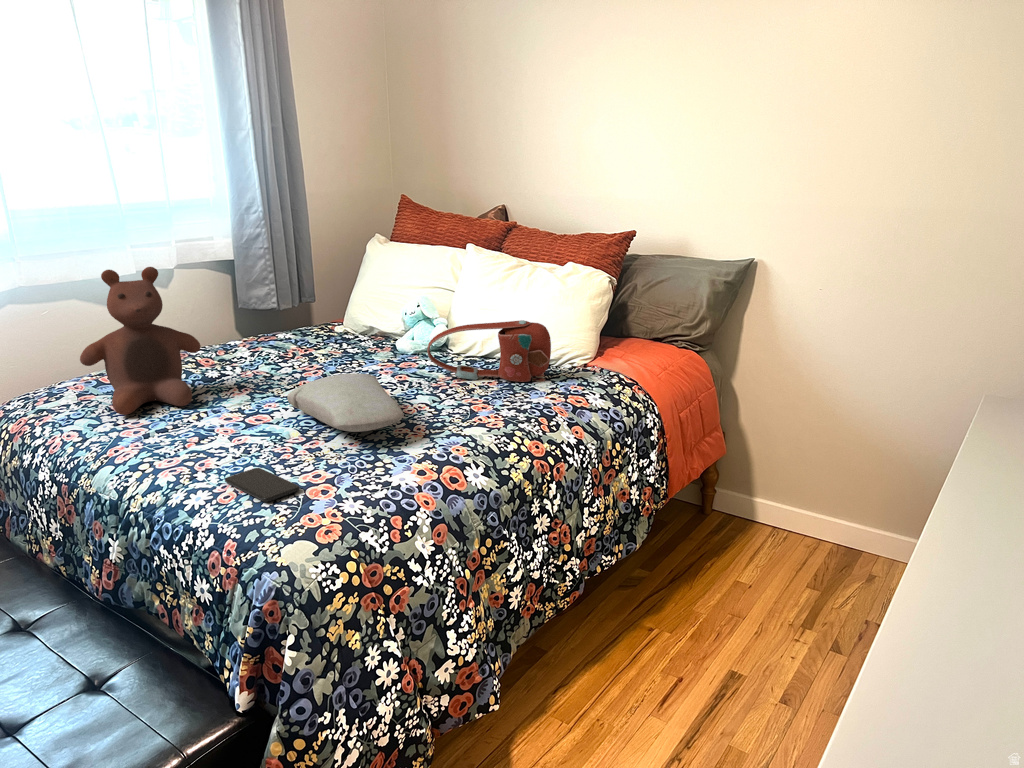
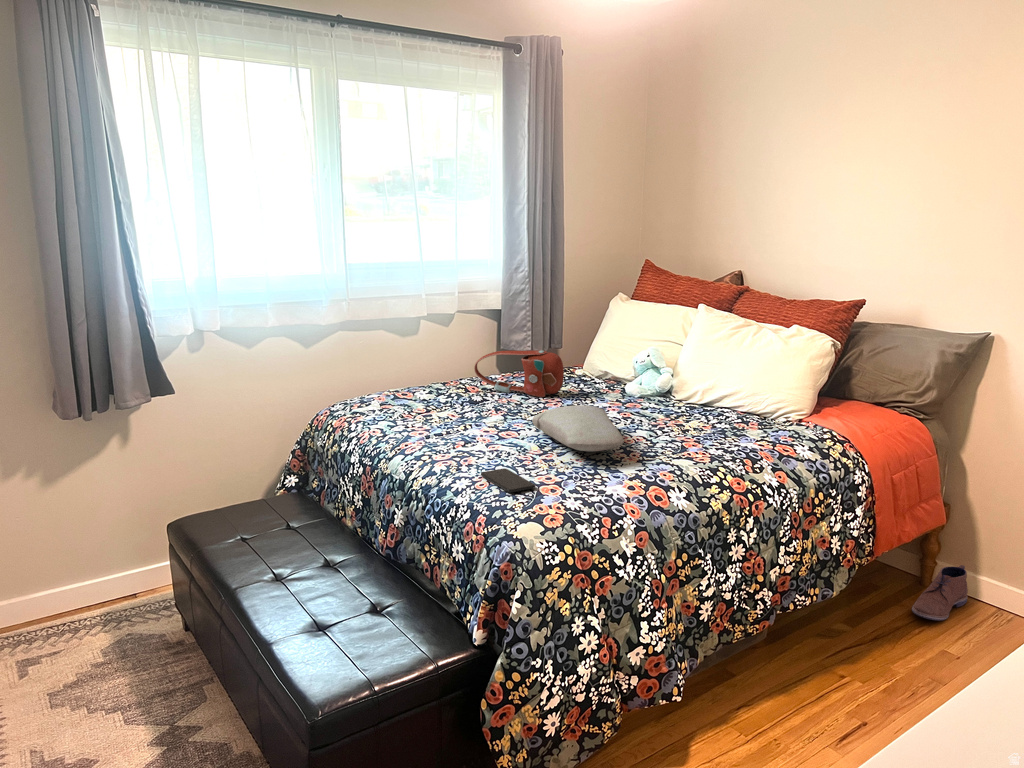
stuffed bear: present [80,267,201,415] -> none [385,310,471,421]
handbag: present [427,320,551,382] -> present [474,350,564,397]
shoe: none [699,489,744,548] -> present [912,565,968,620]

